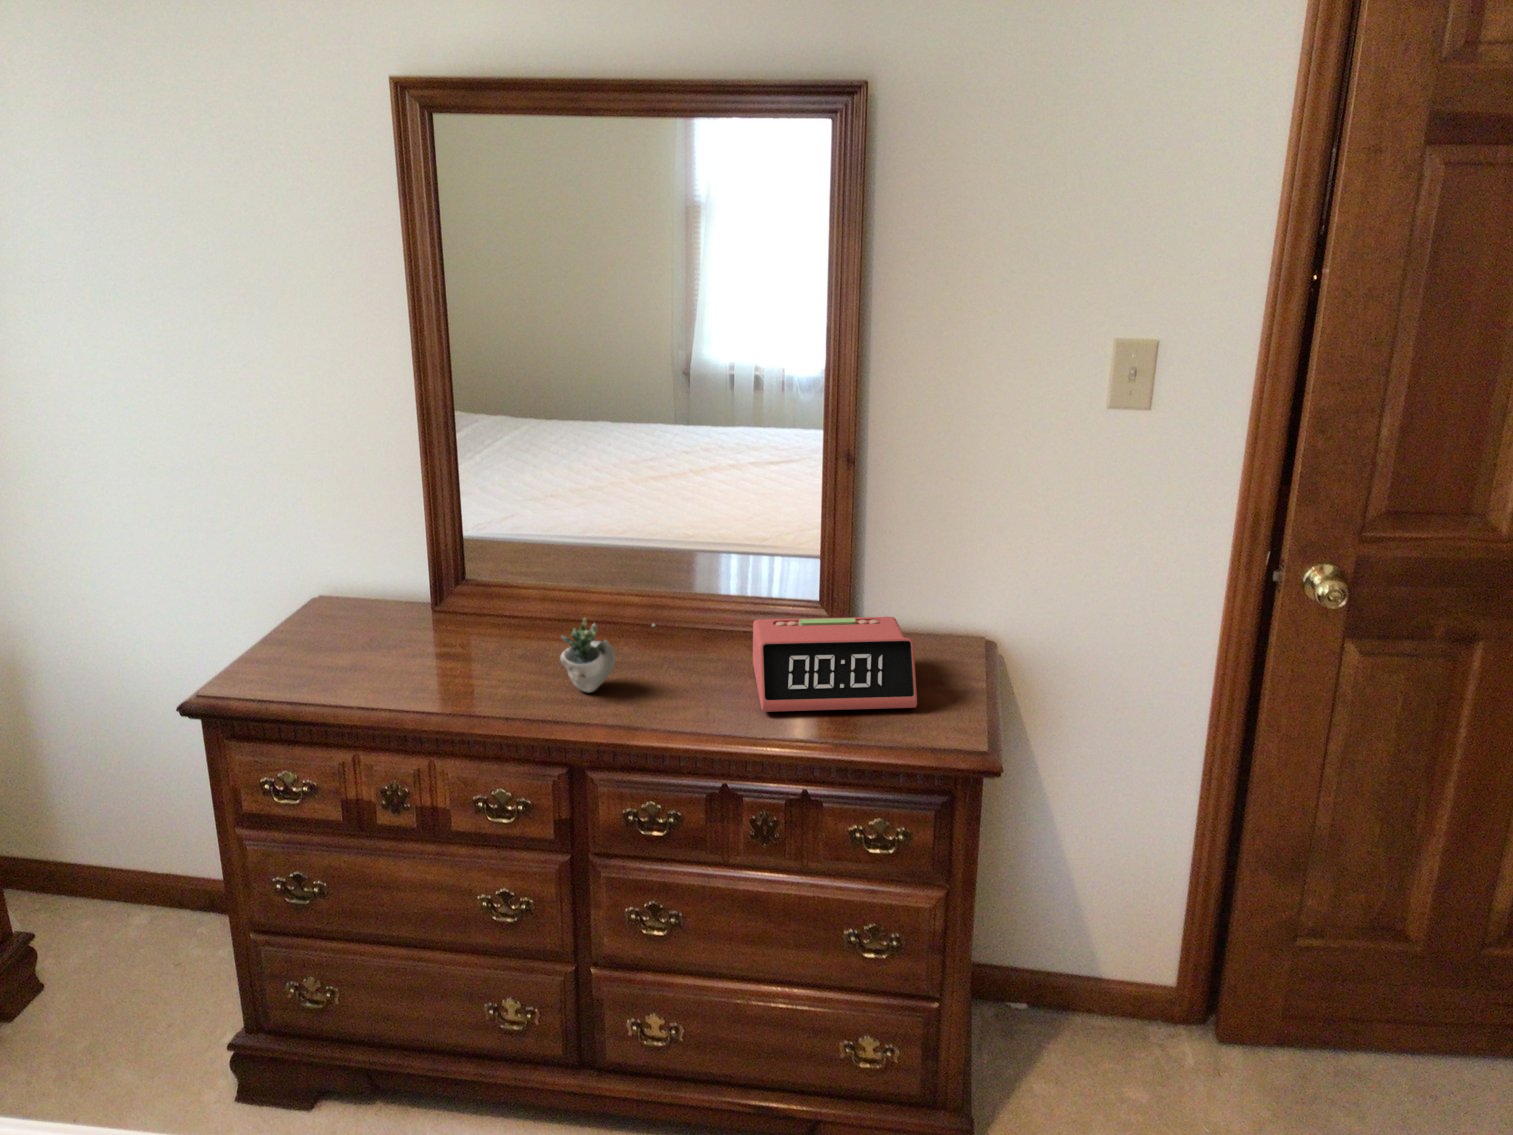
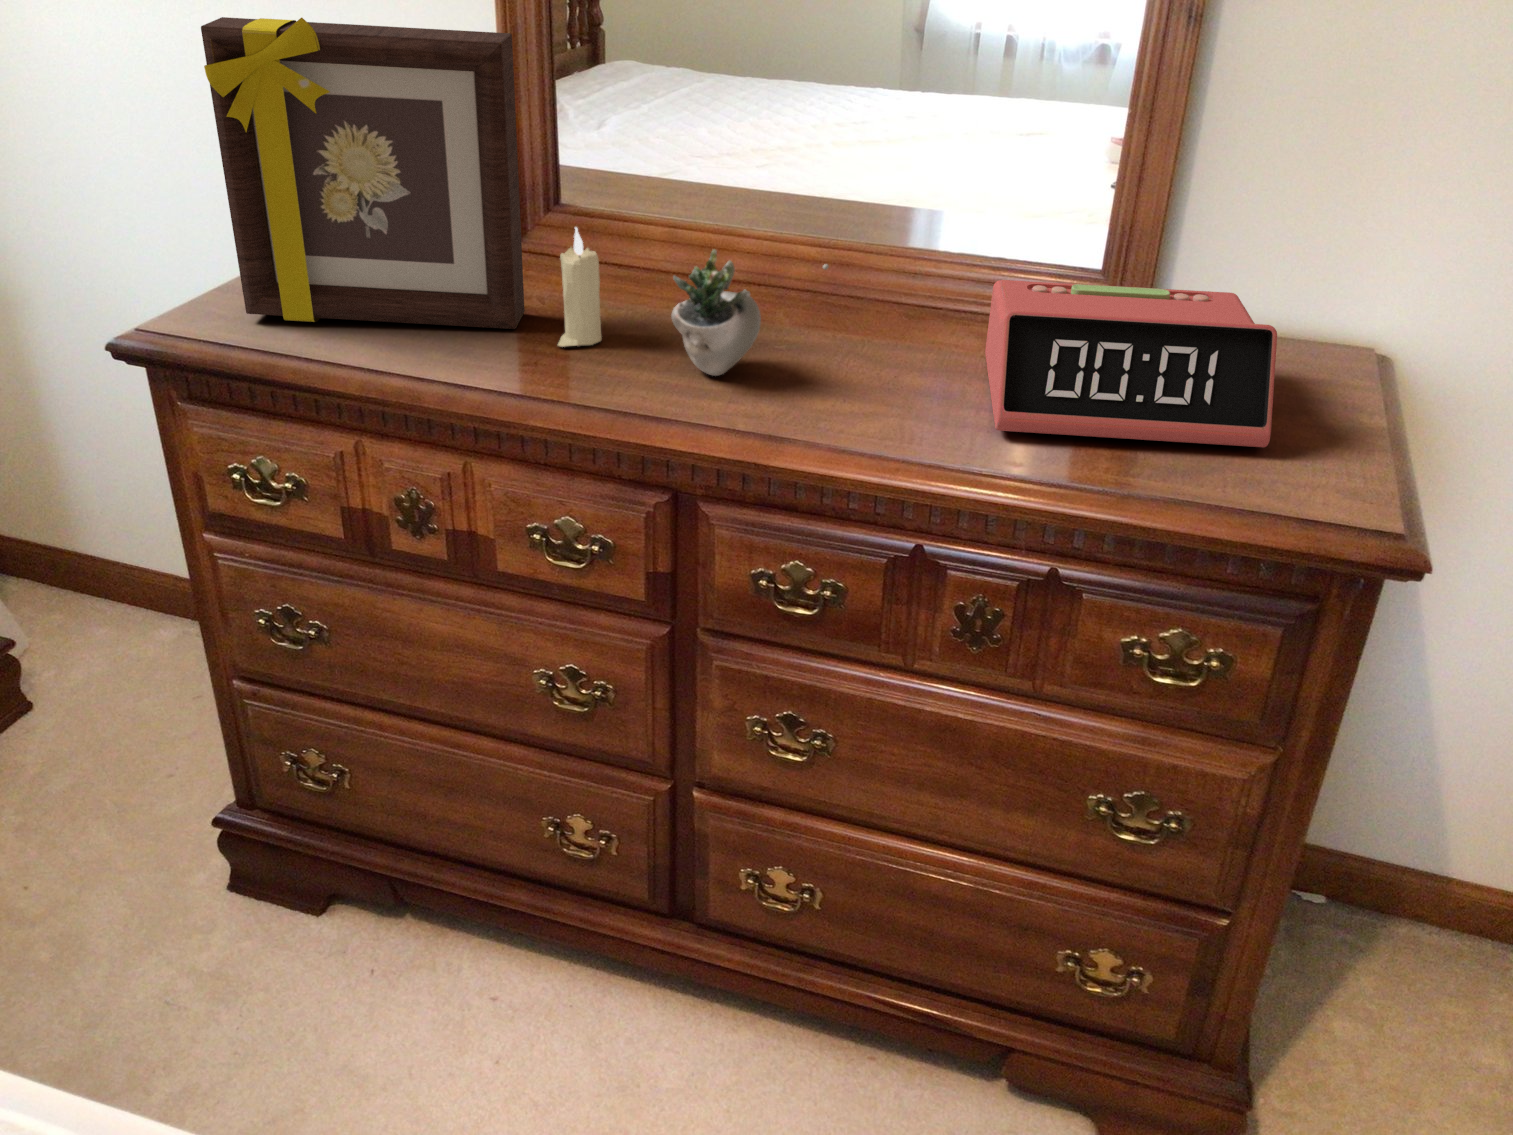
picture frame: none [257,497,458,680] -> present [201,17,525,329]
candle: none [485,609,513,682] -> present [558,227,602,347]

